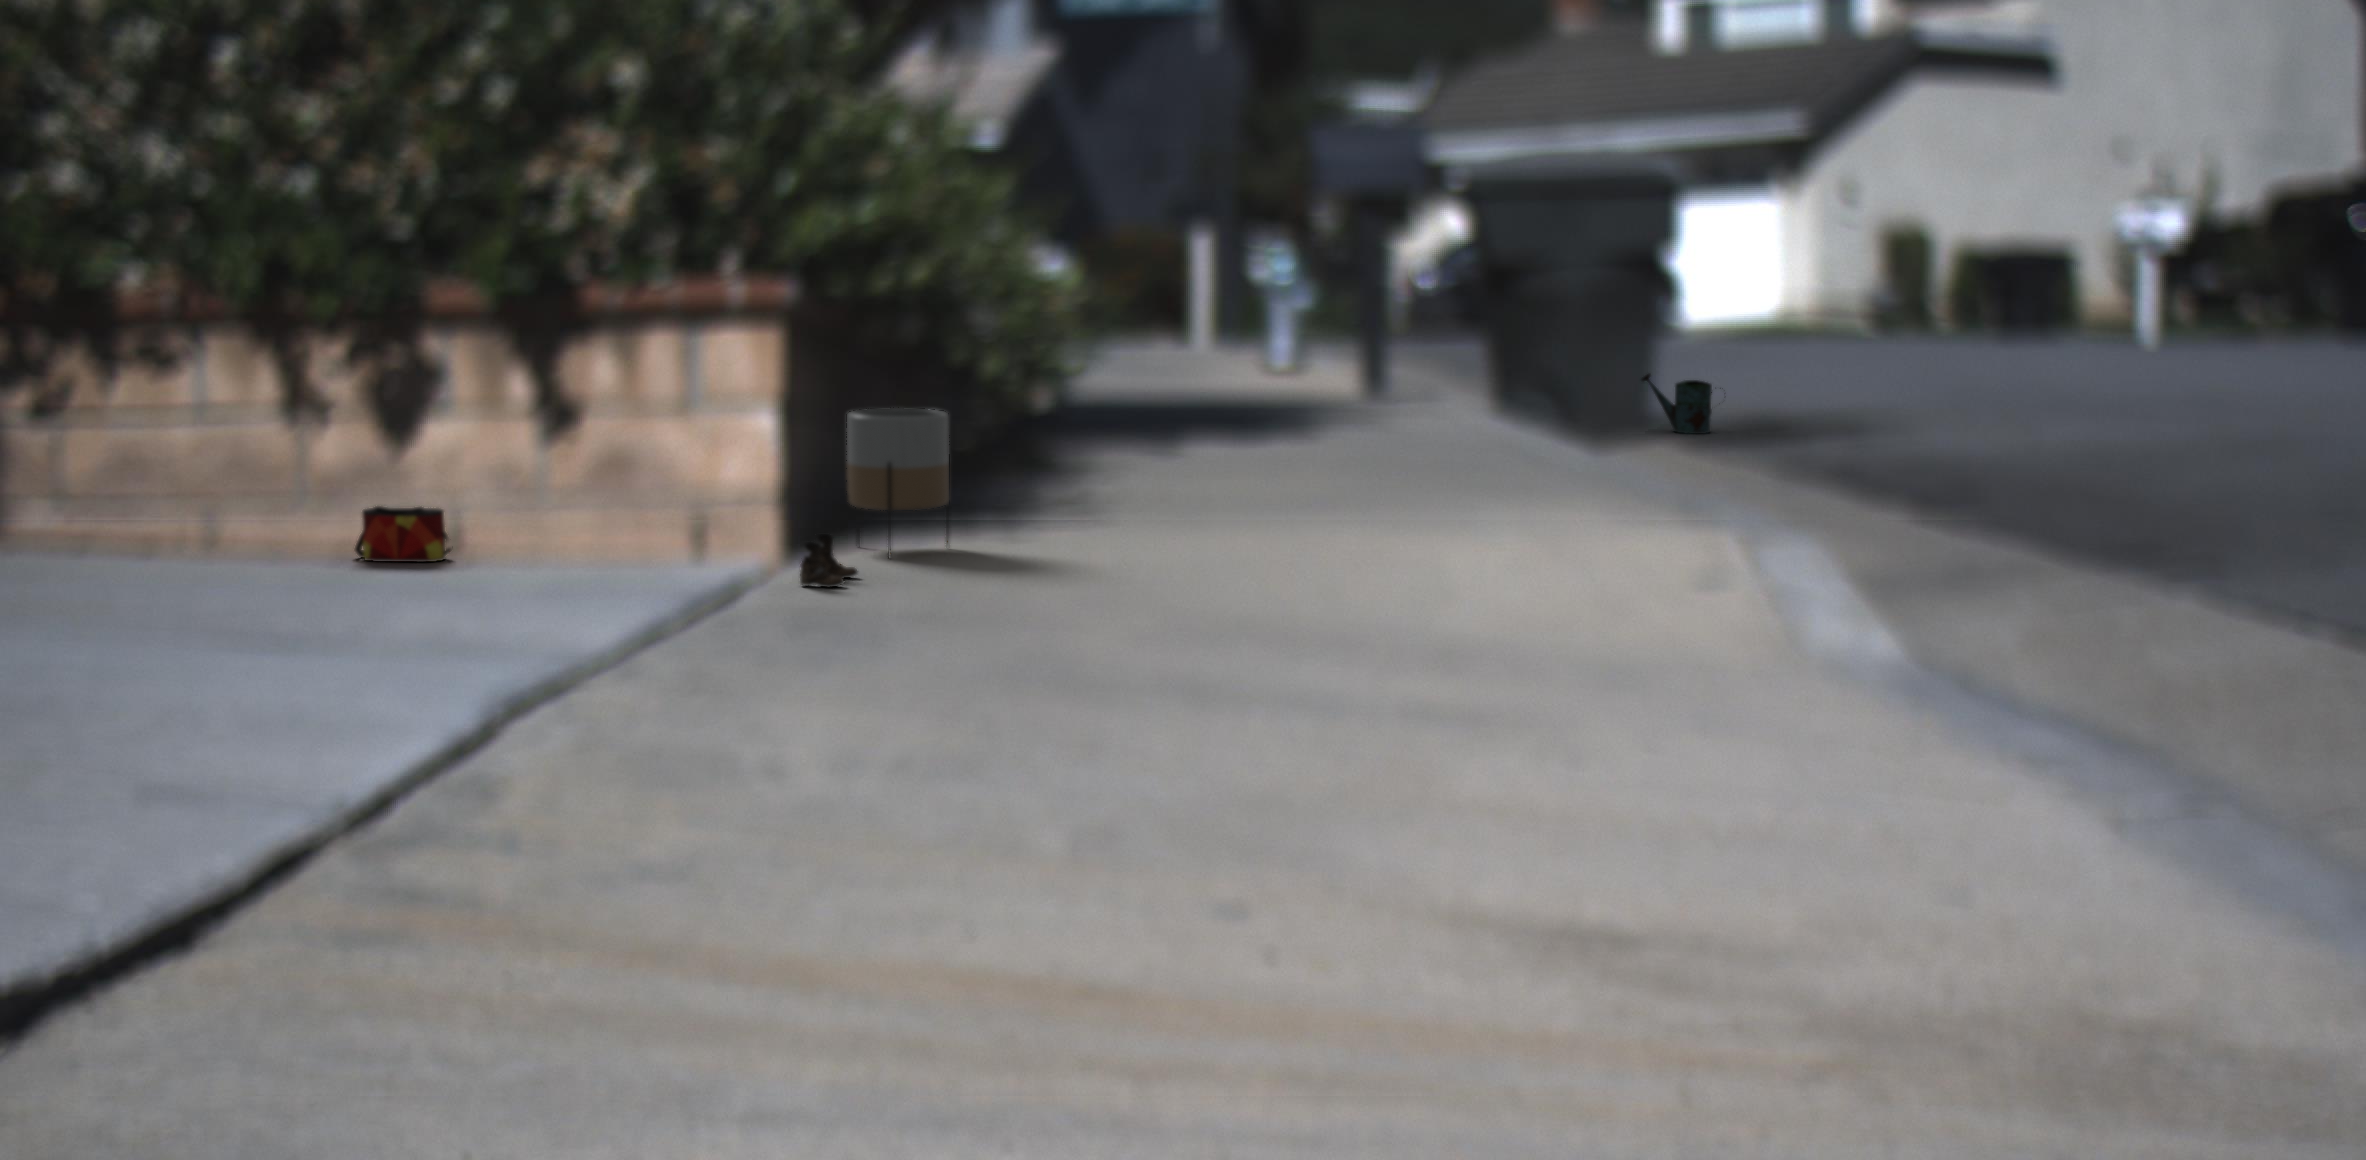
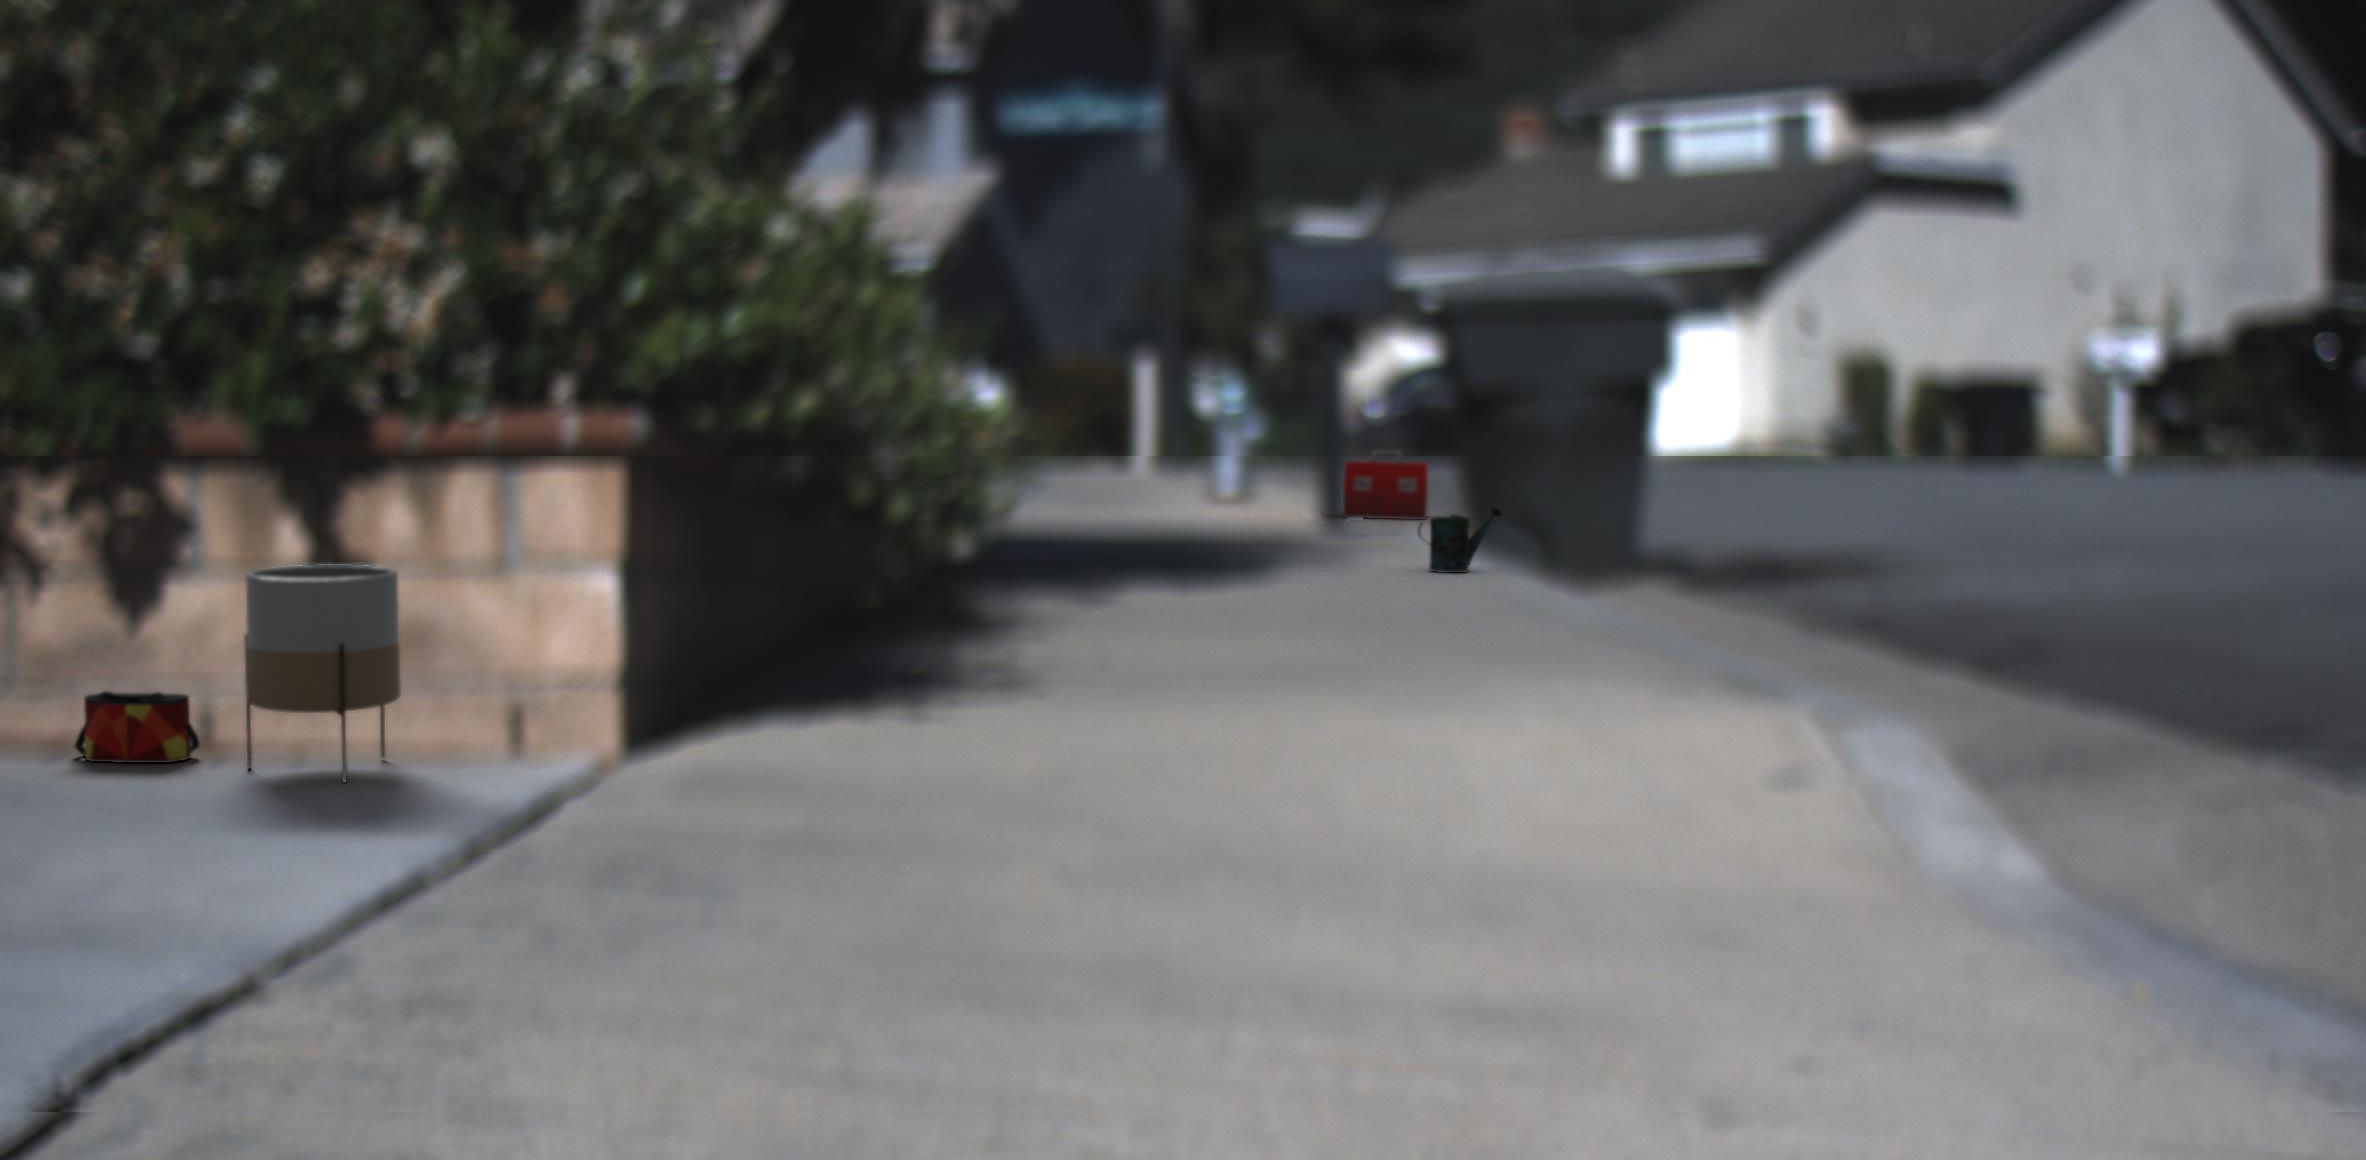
toolbox: none [1382,318,1461,383] -> present [1343,450,1428,520]
watering can: present [1642,374,1721,434] -> present [1418,508,1501,573]
planter: present [847,408,949,556] -> present [244,565,401,782]
boots: present [800,534,858,587] -> none [642,723,718,792]

